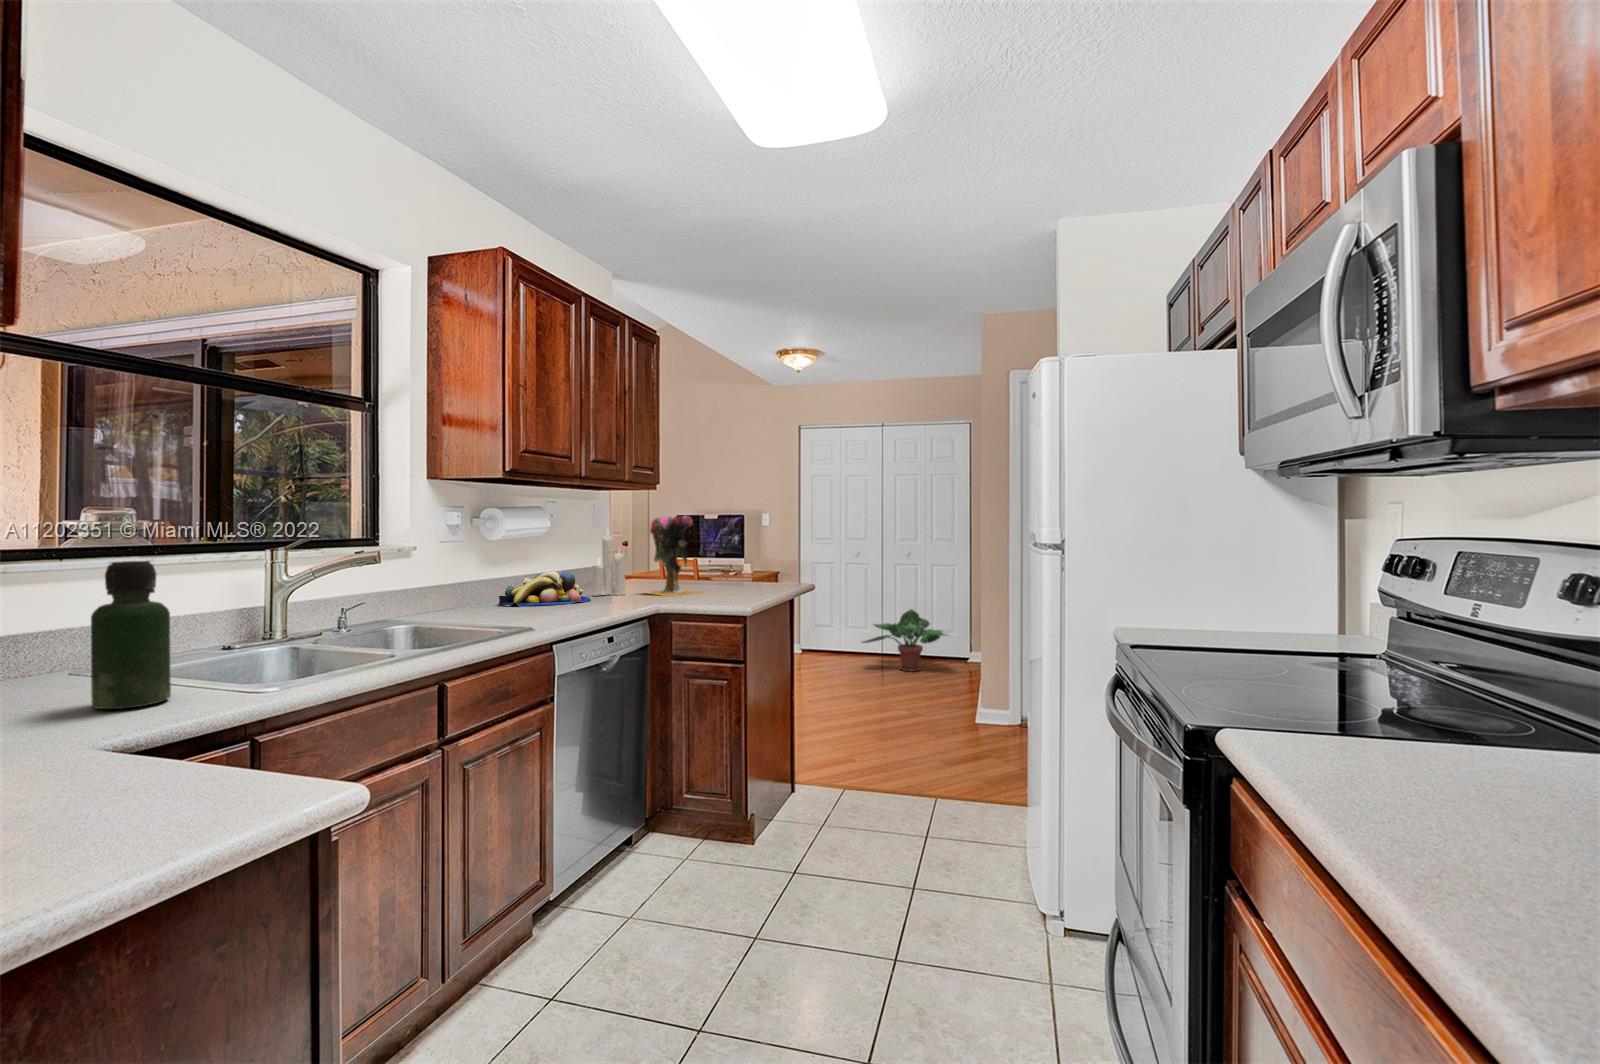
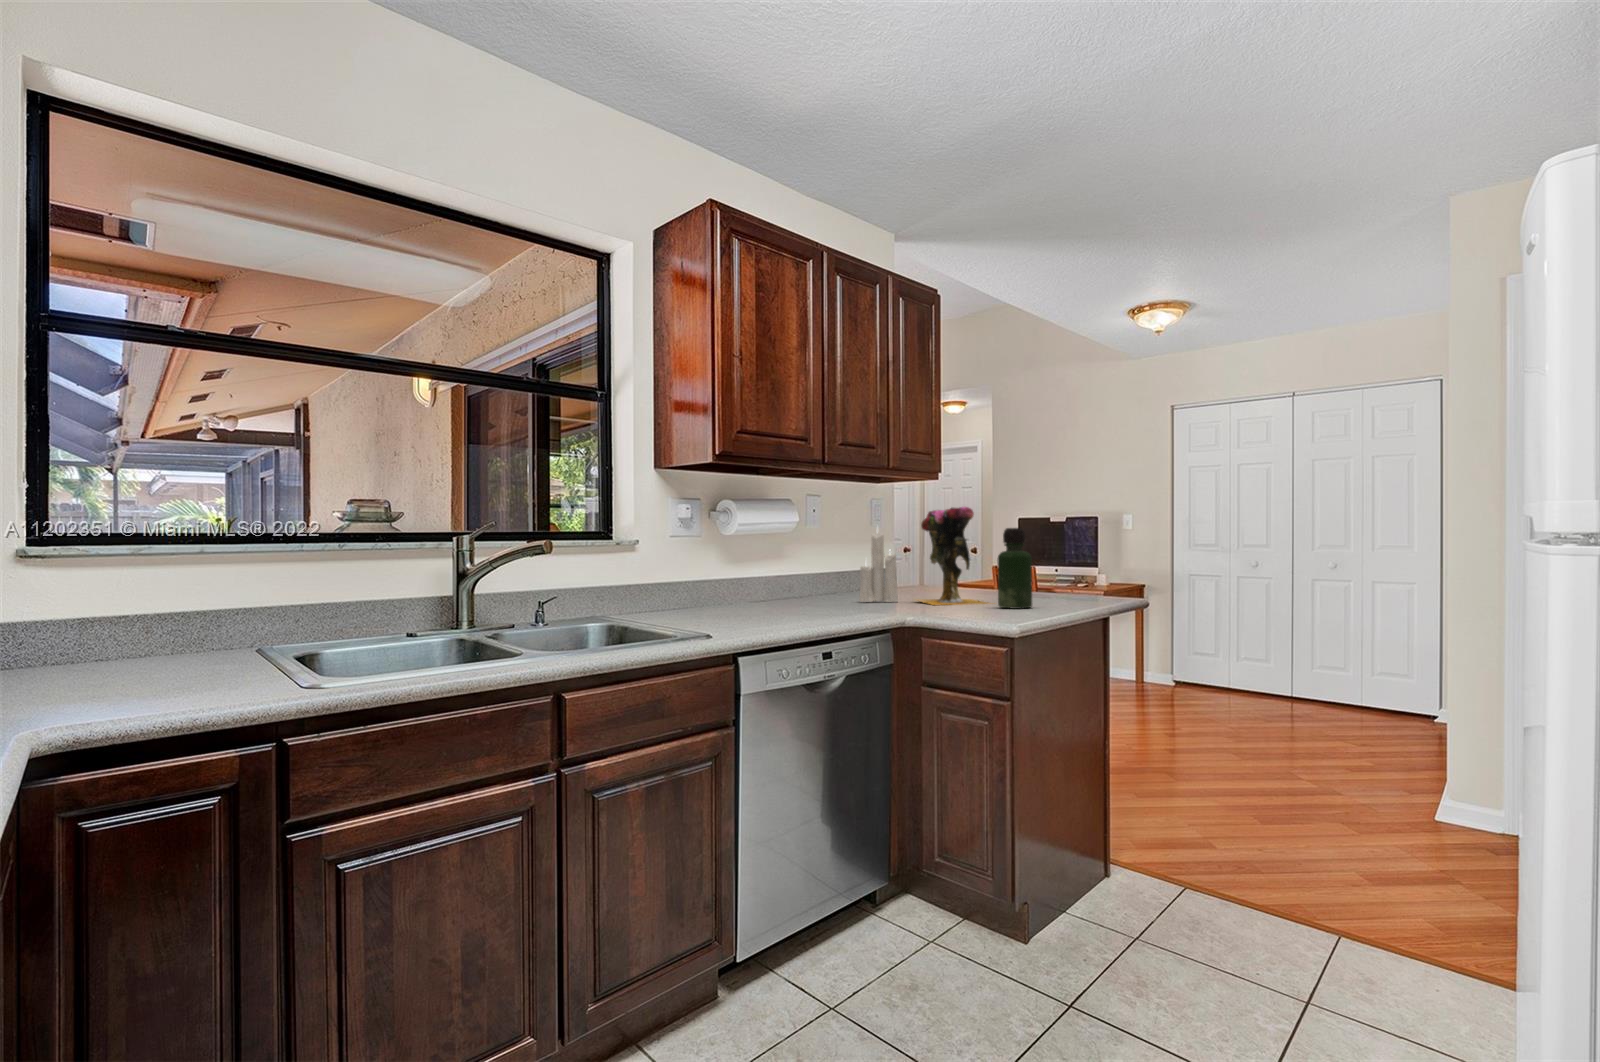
bottle: present [91,561,171,709] -> present [998,528,1032,609]
fruit bowl: present [498,571,591,607] -> none [744,571,845,610]
potted plant: present [863,609,947,672] -> none [1256,640,1412,729]

